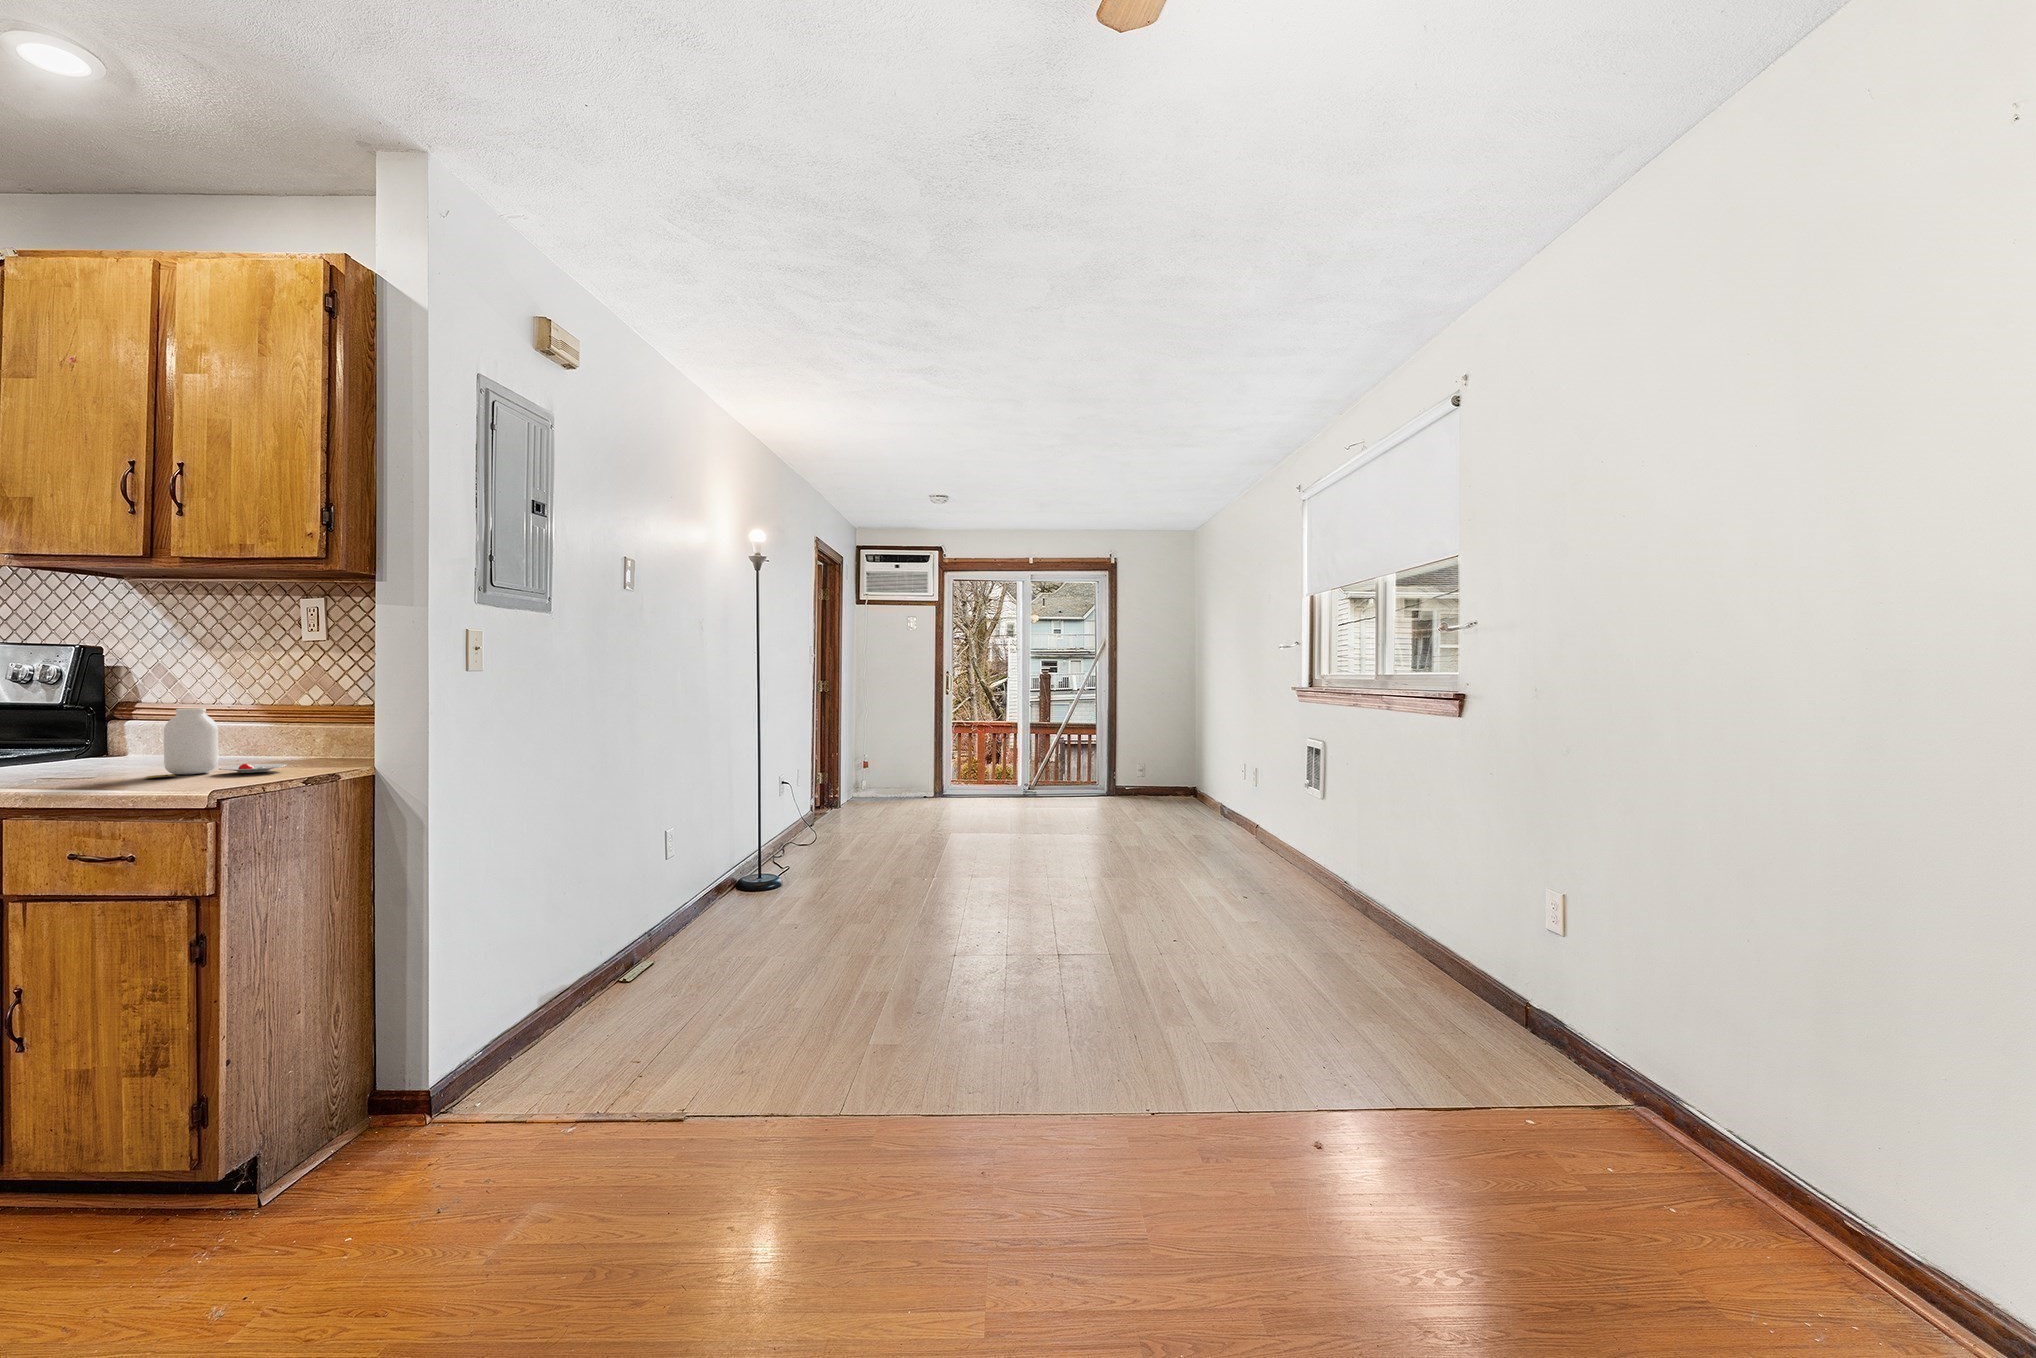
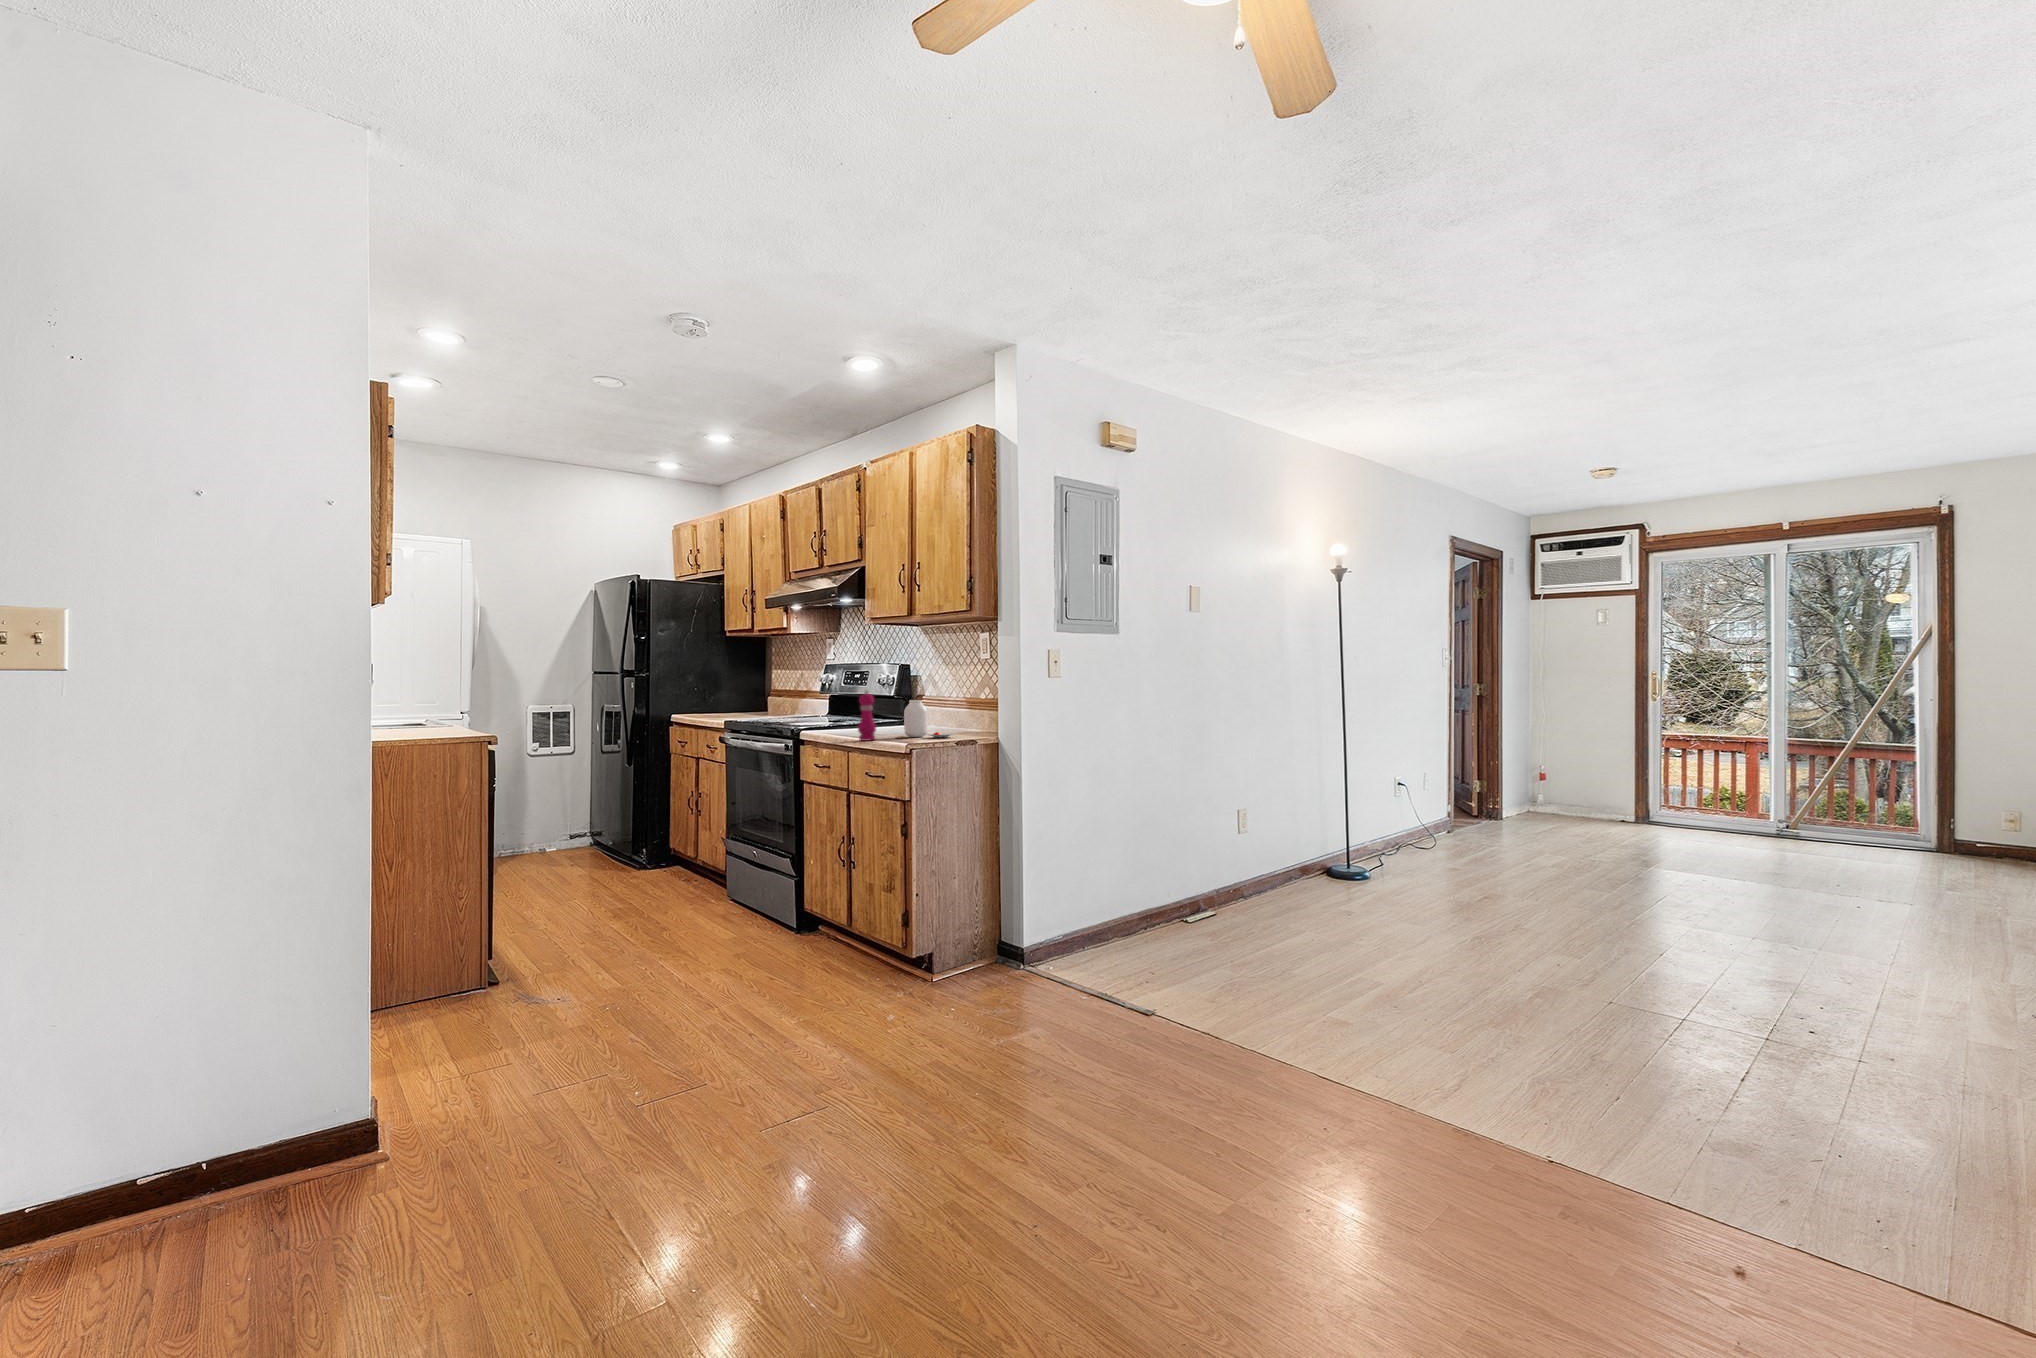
pepper mill: none [58,691,107,789] -> present [858,690,876,741]

